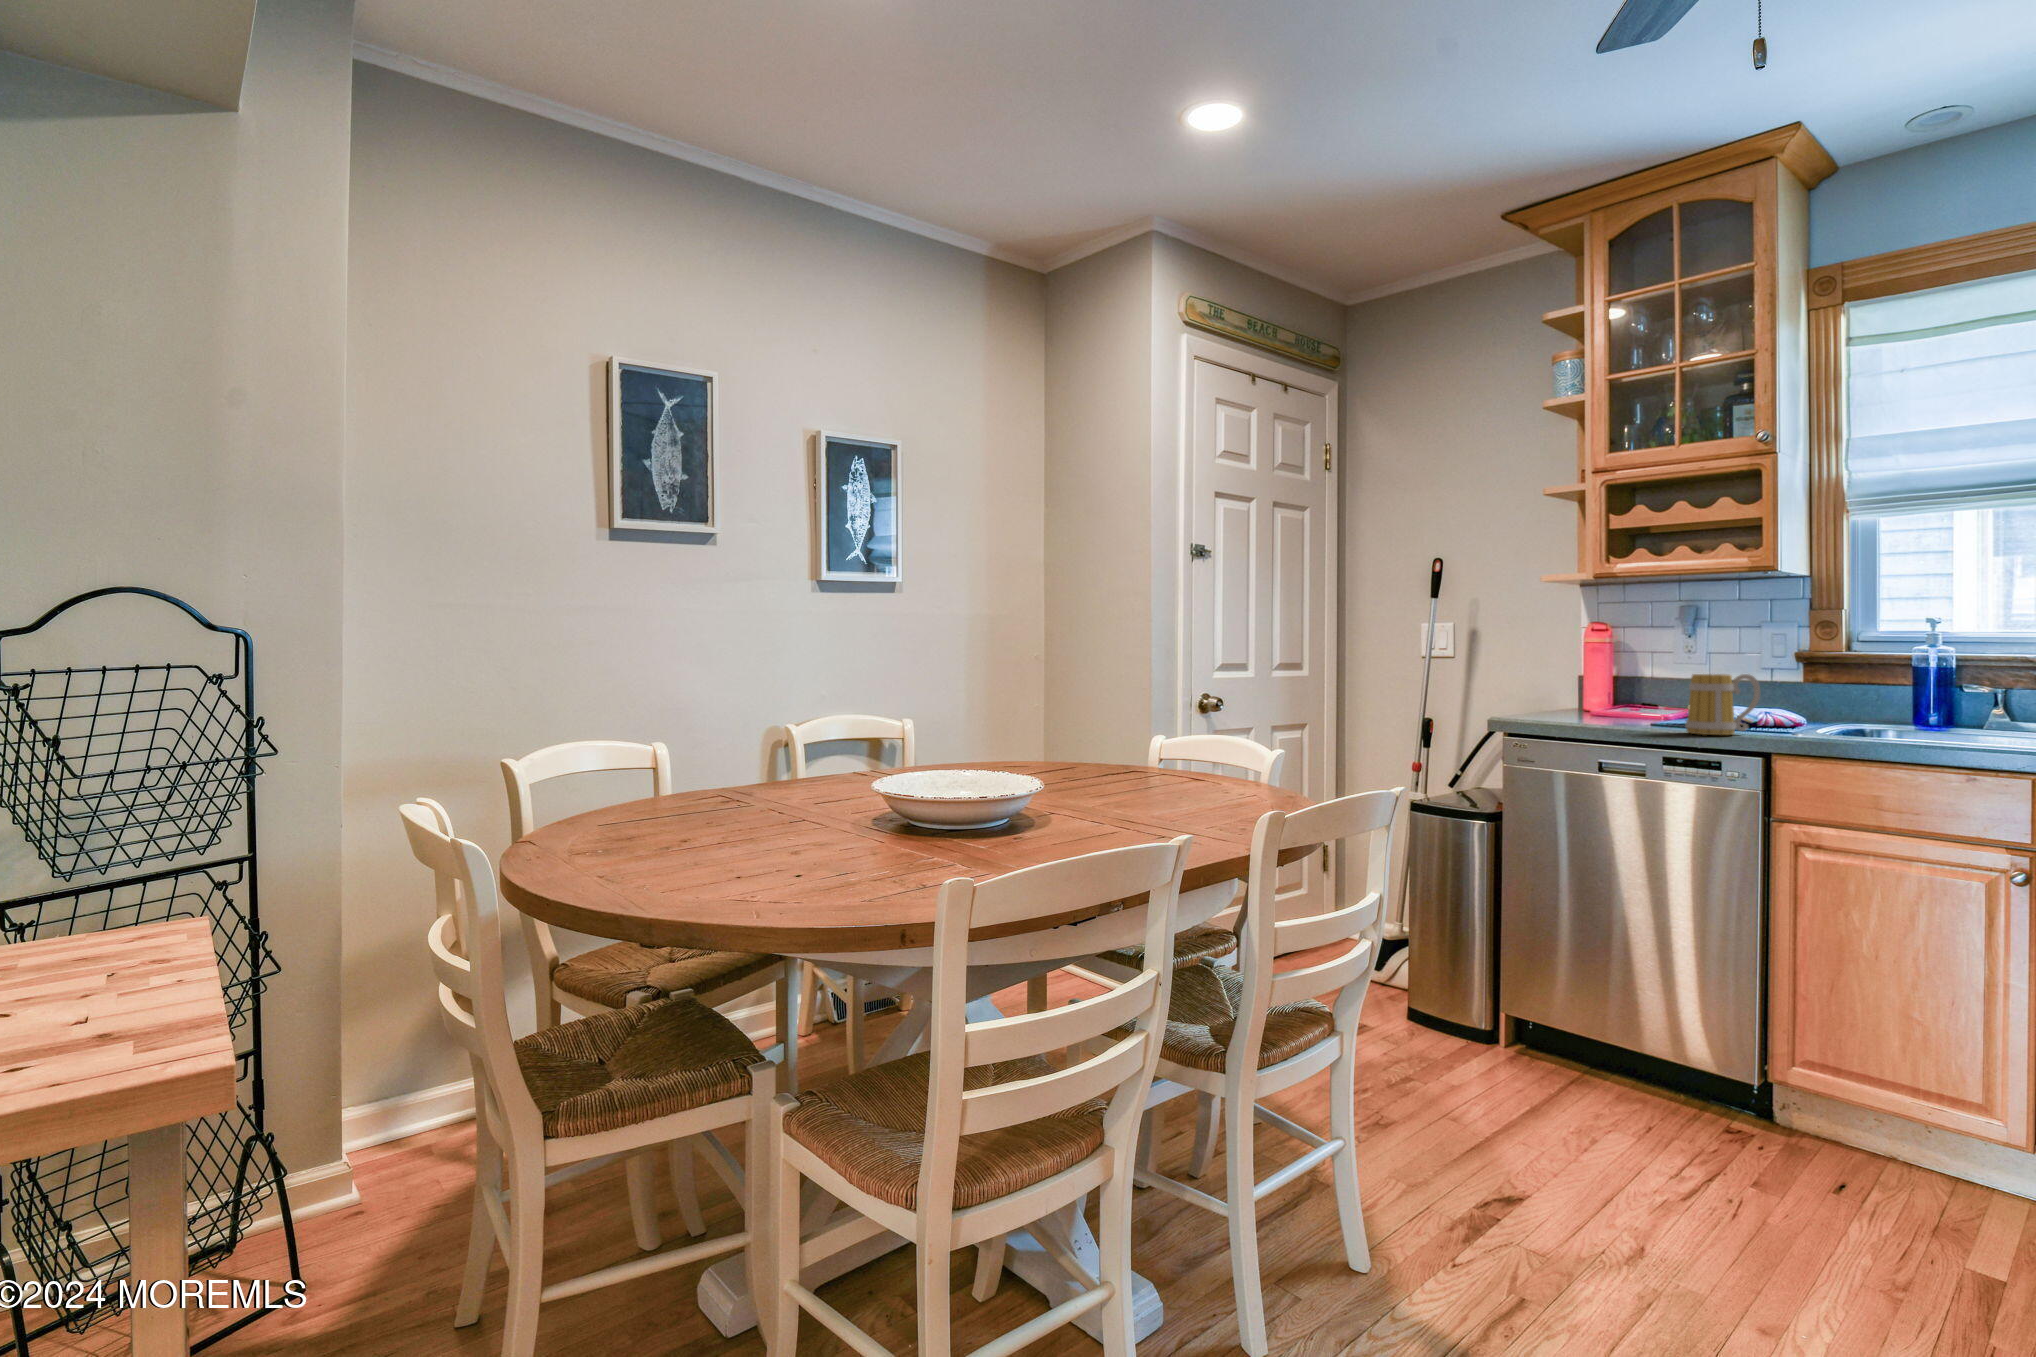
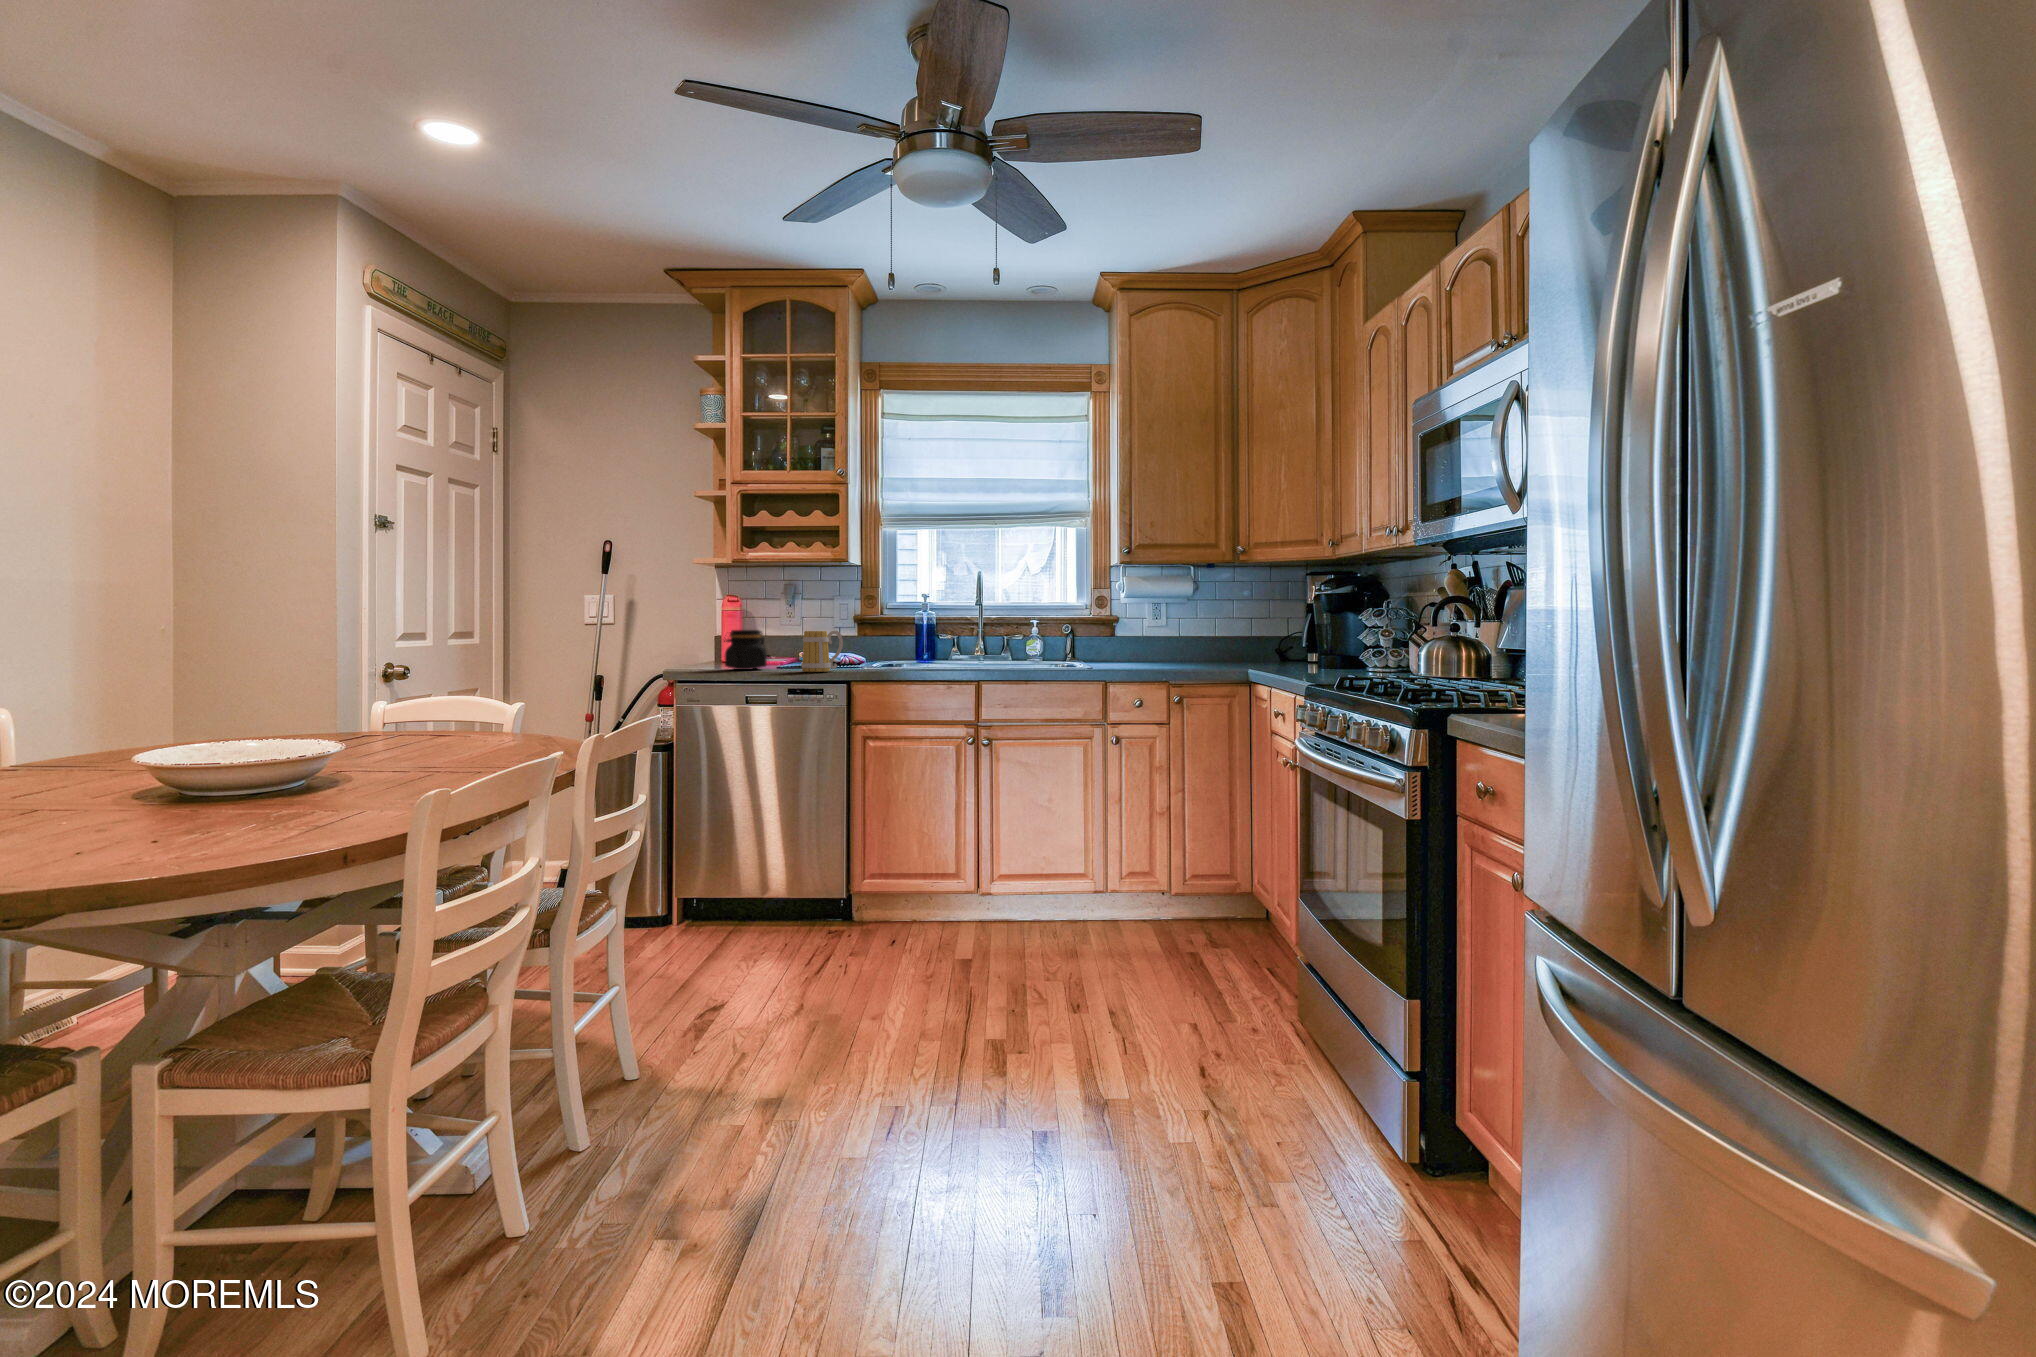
jar: none [1568,669,1635,724] -> present [724,630,767,670]

